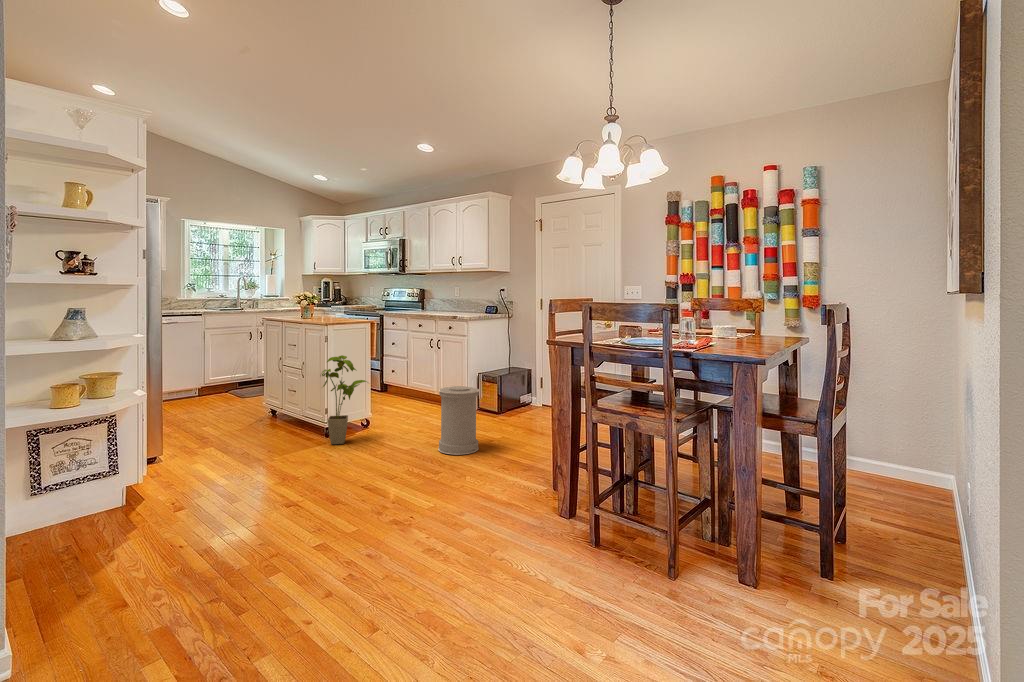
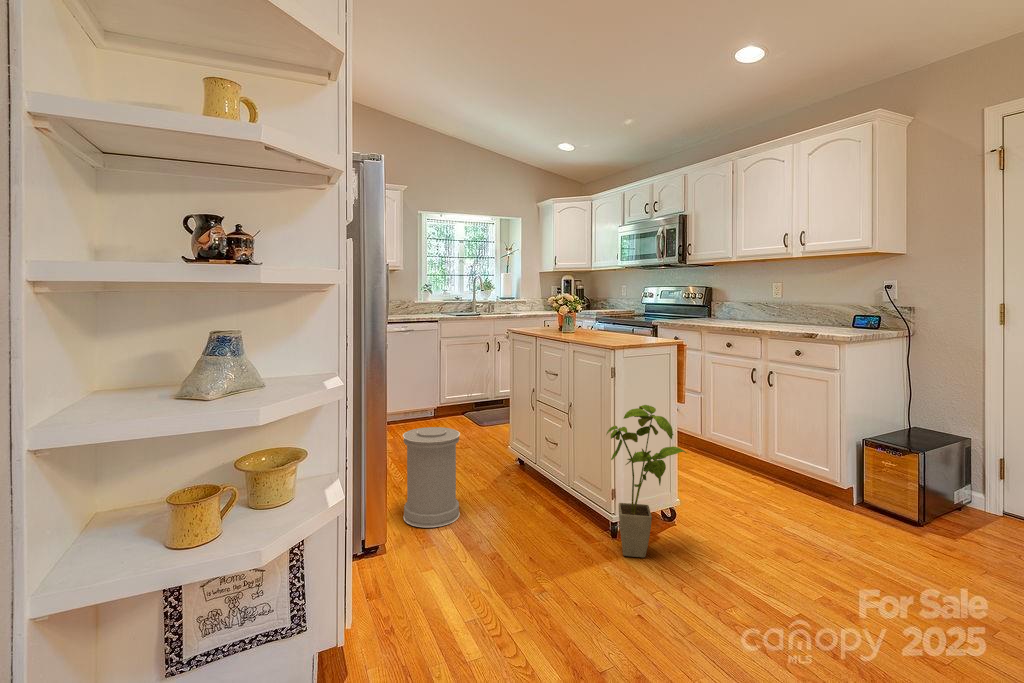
trash can: present [438,386,479,455] -> present [403,427,460,528]

